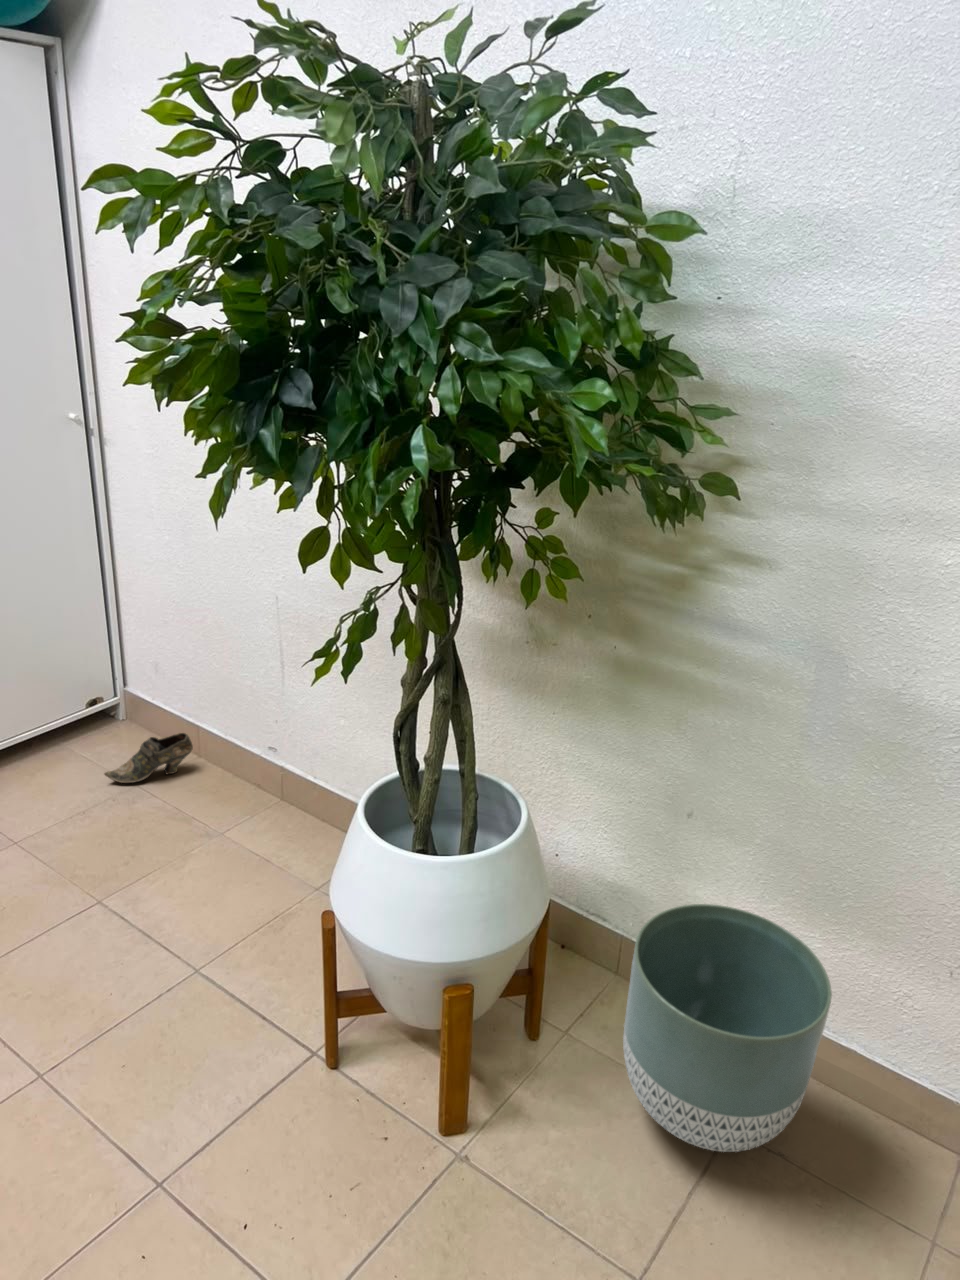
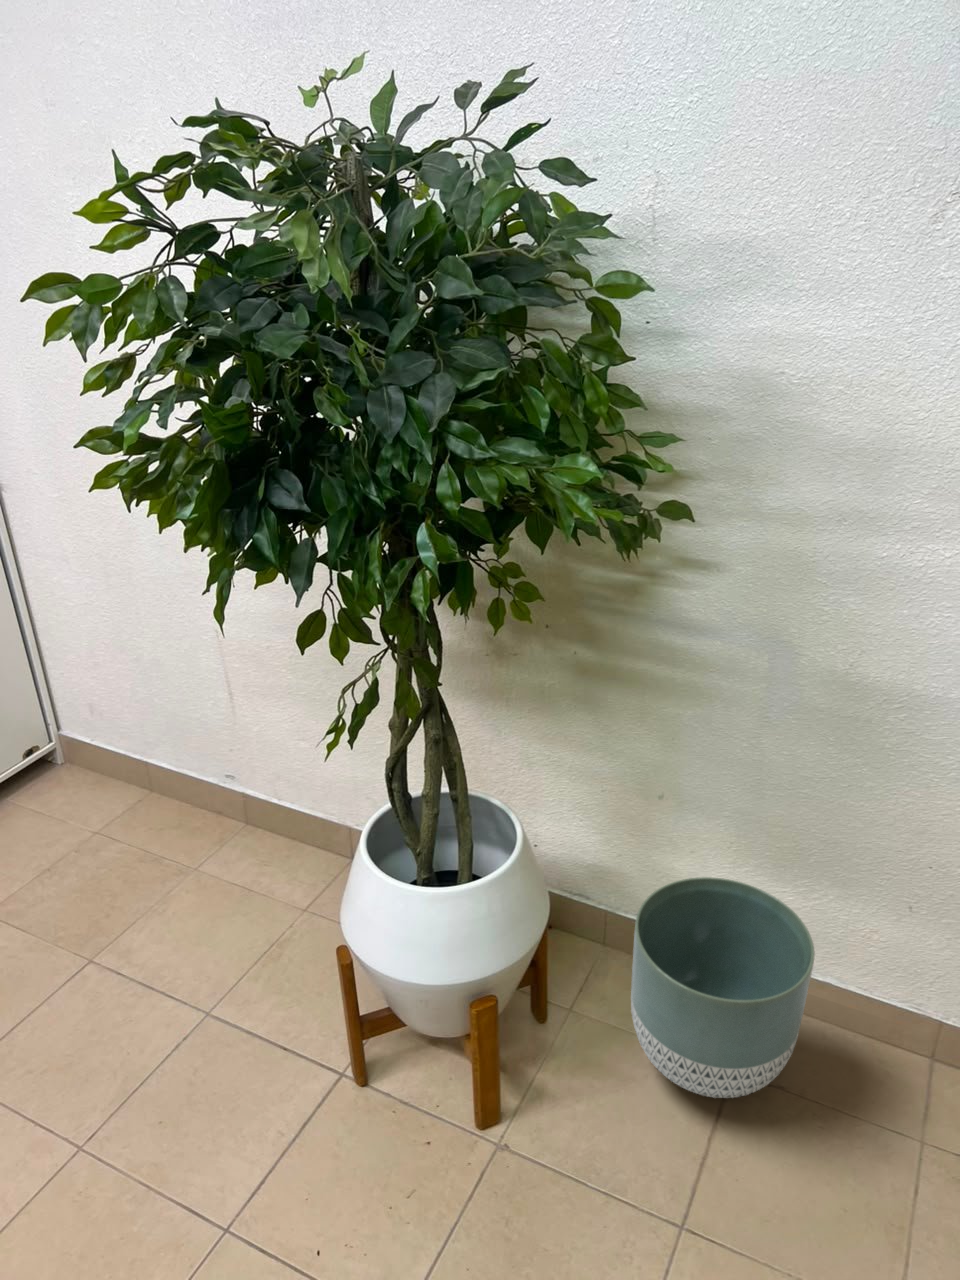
shoe: present [104,733,193,783] -> none [56,769,143,830]

